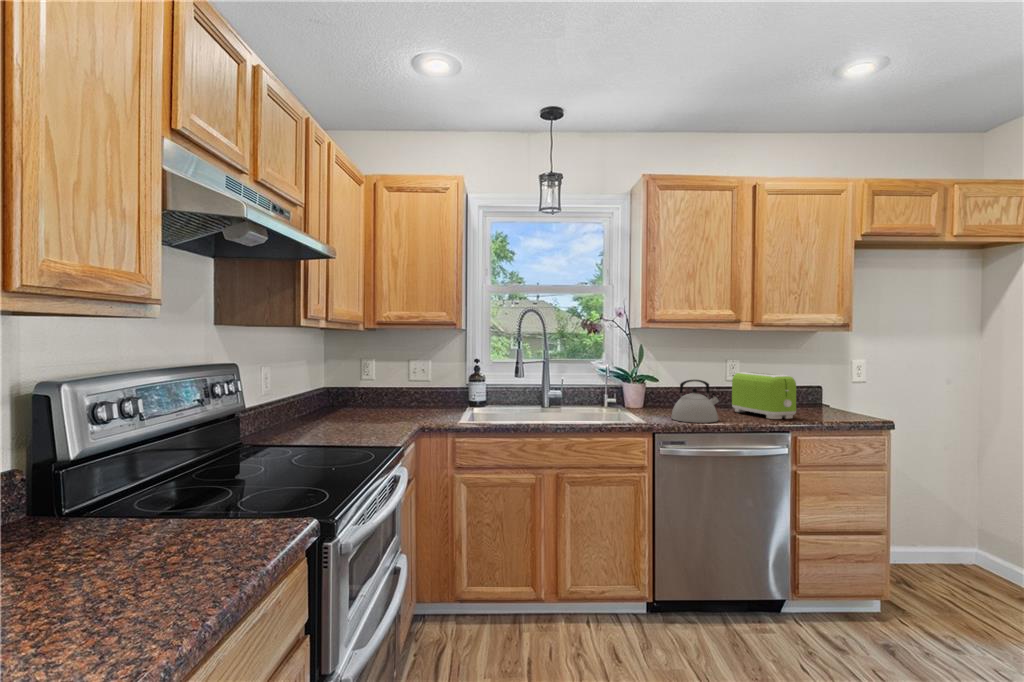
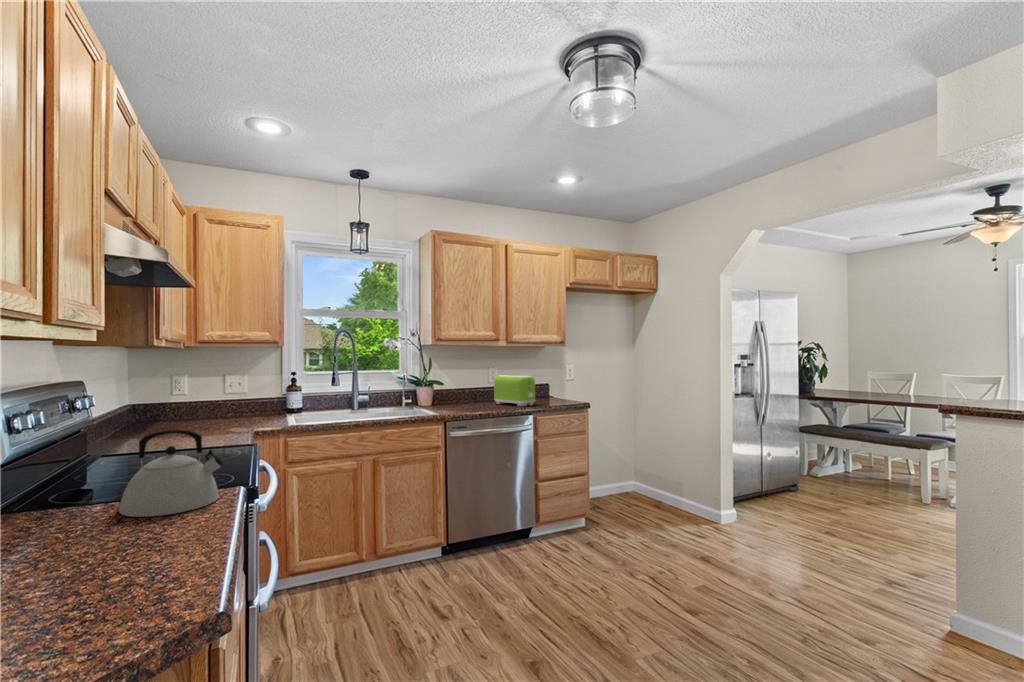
kettle: present [671,380,720,423] -> present [119,430,223,517]

